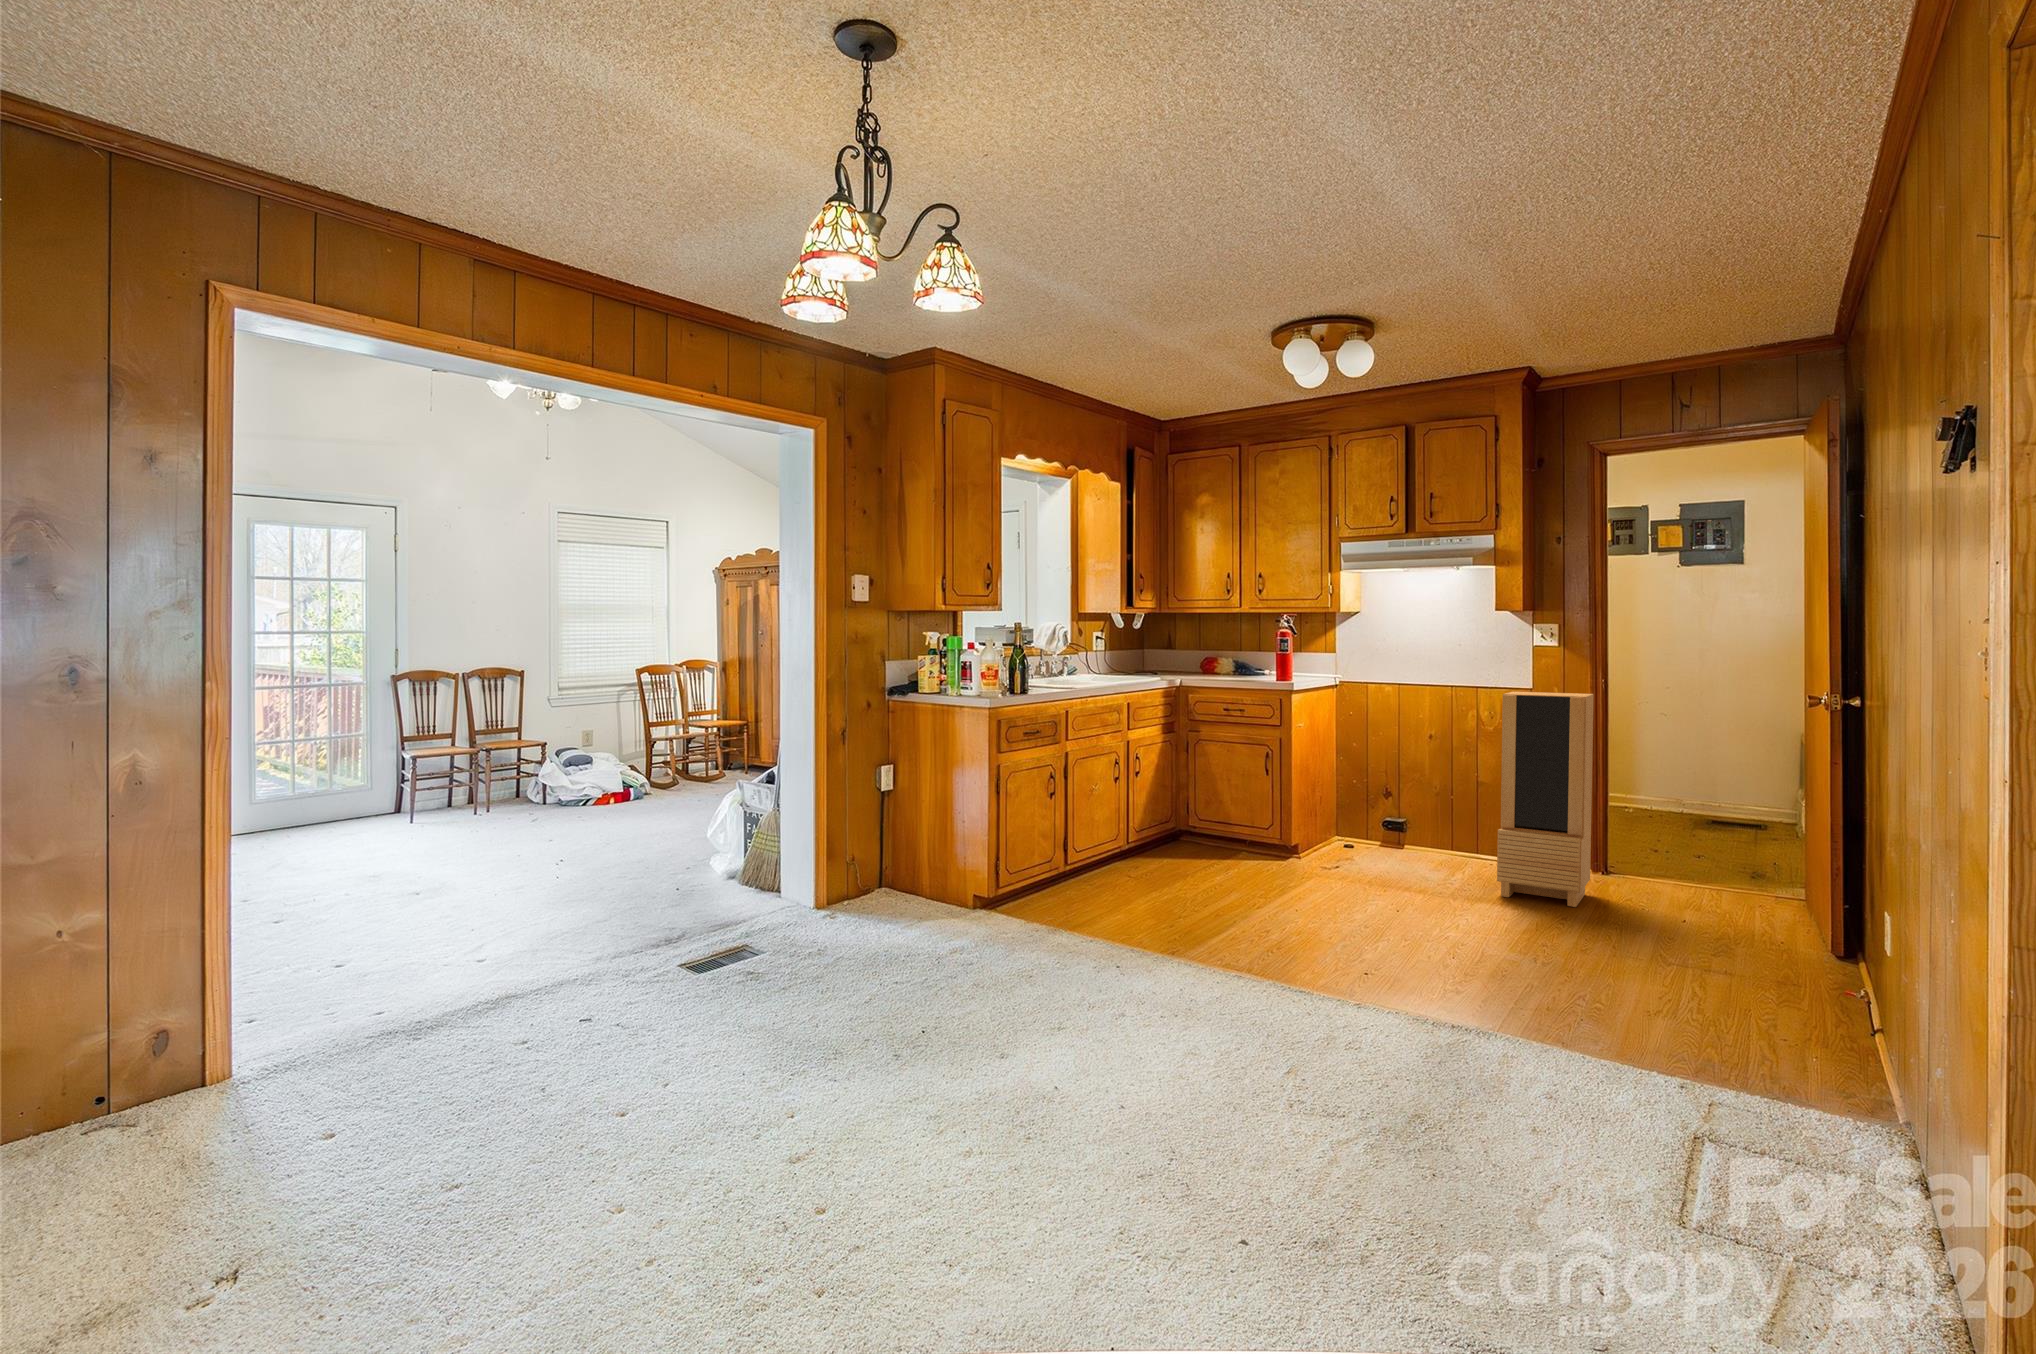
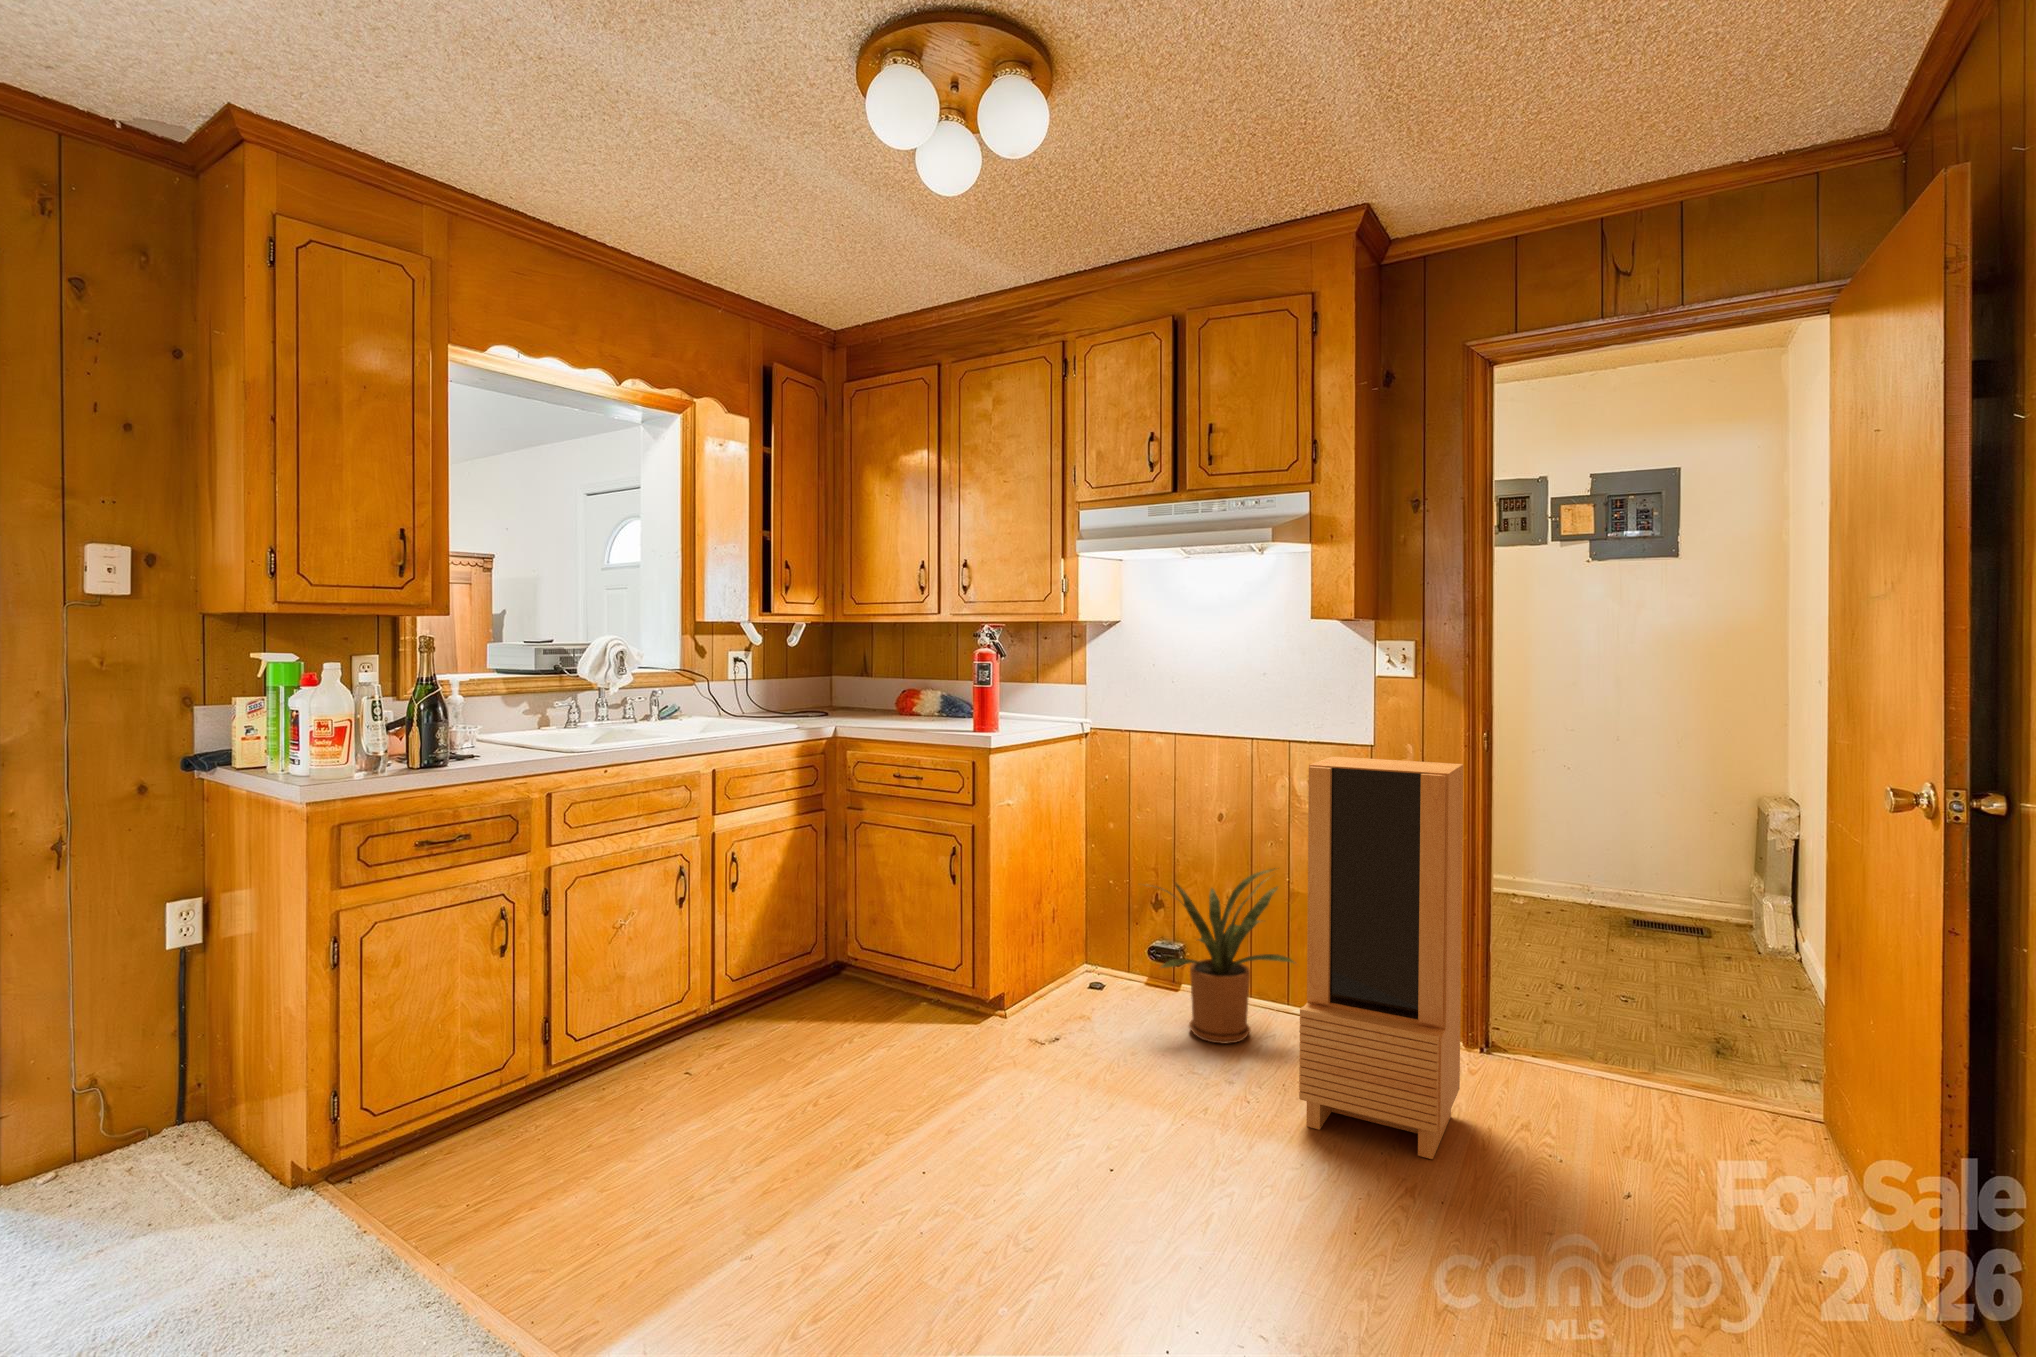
house plant: none [1380,763,1487,868] -> present [1161,868,1296,1043]

